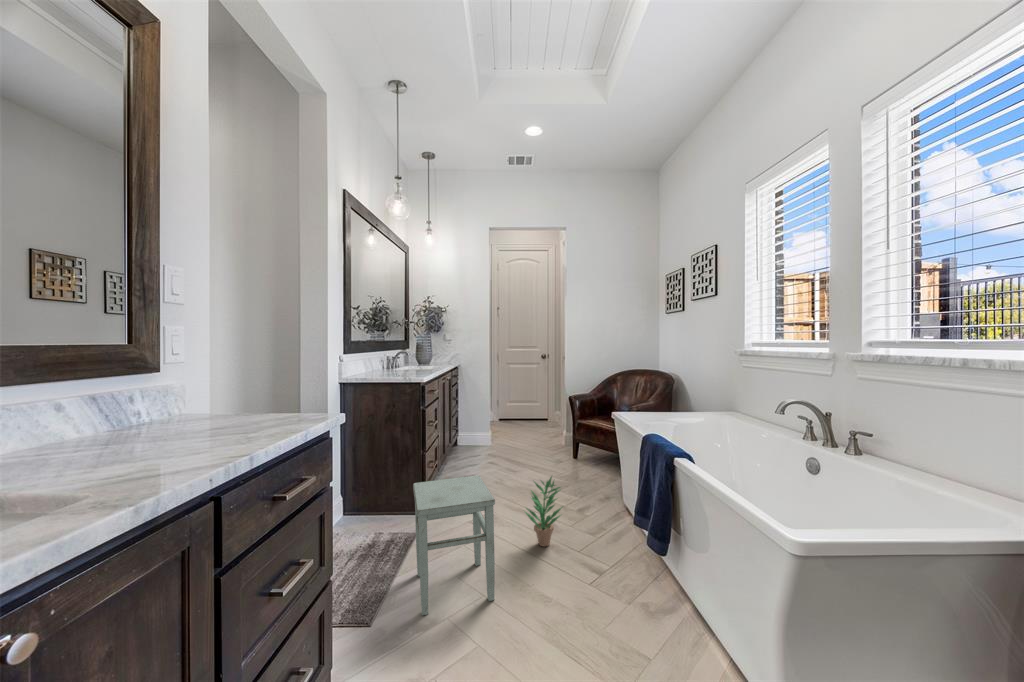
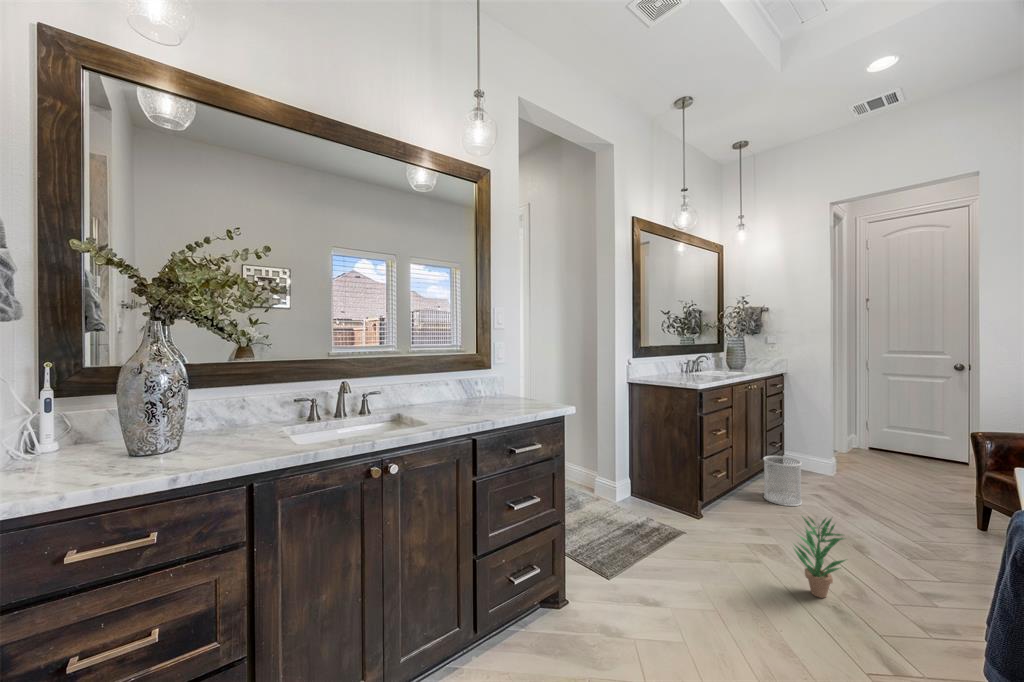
wastebasket: none [459,436,489,479] -> present [763,456,802,506]
stool: present [413,475,495,615] -> none [646,480,729,611]

